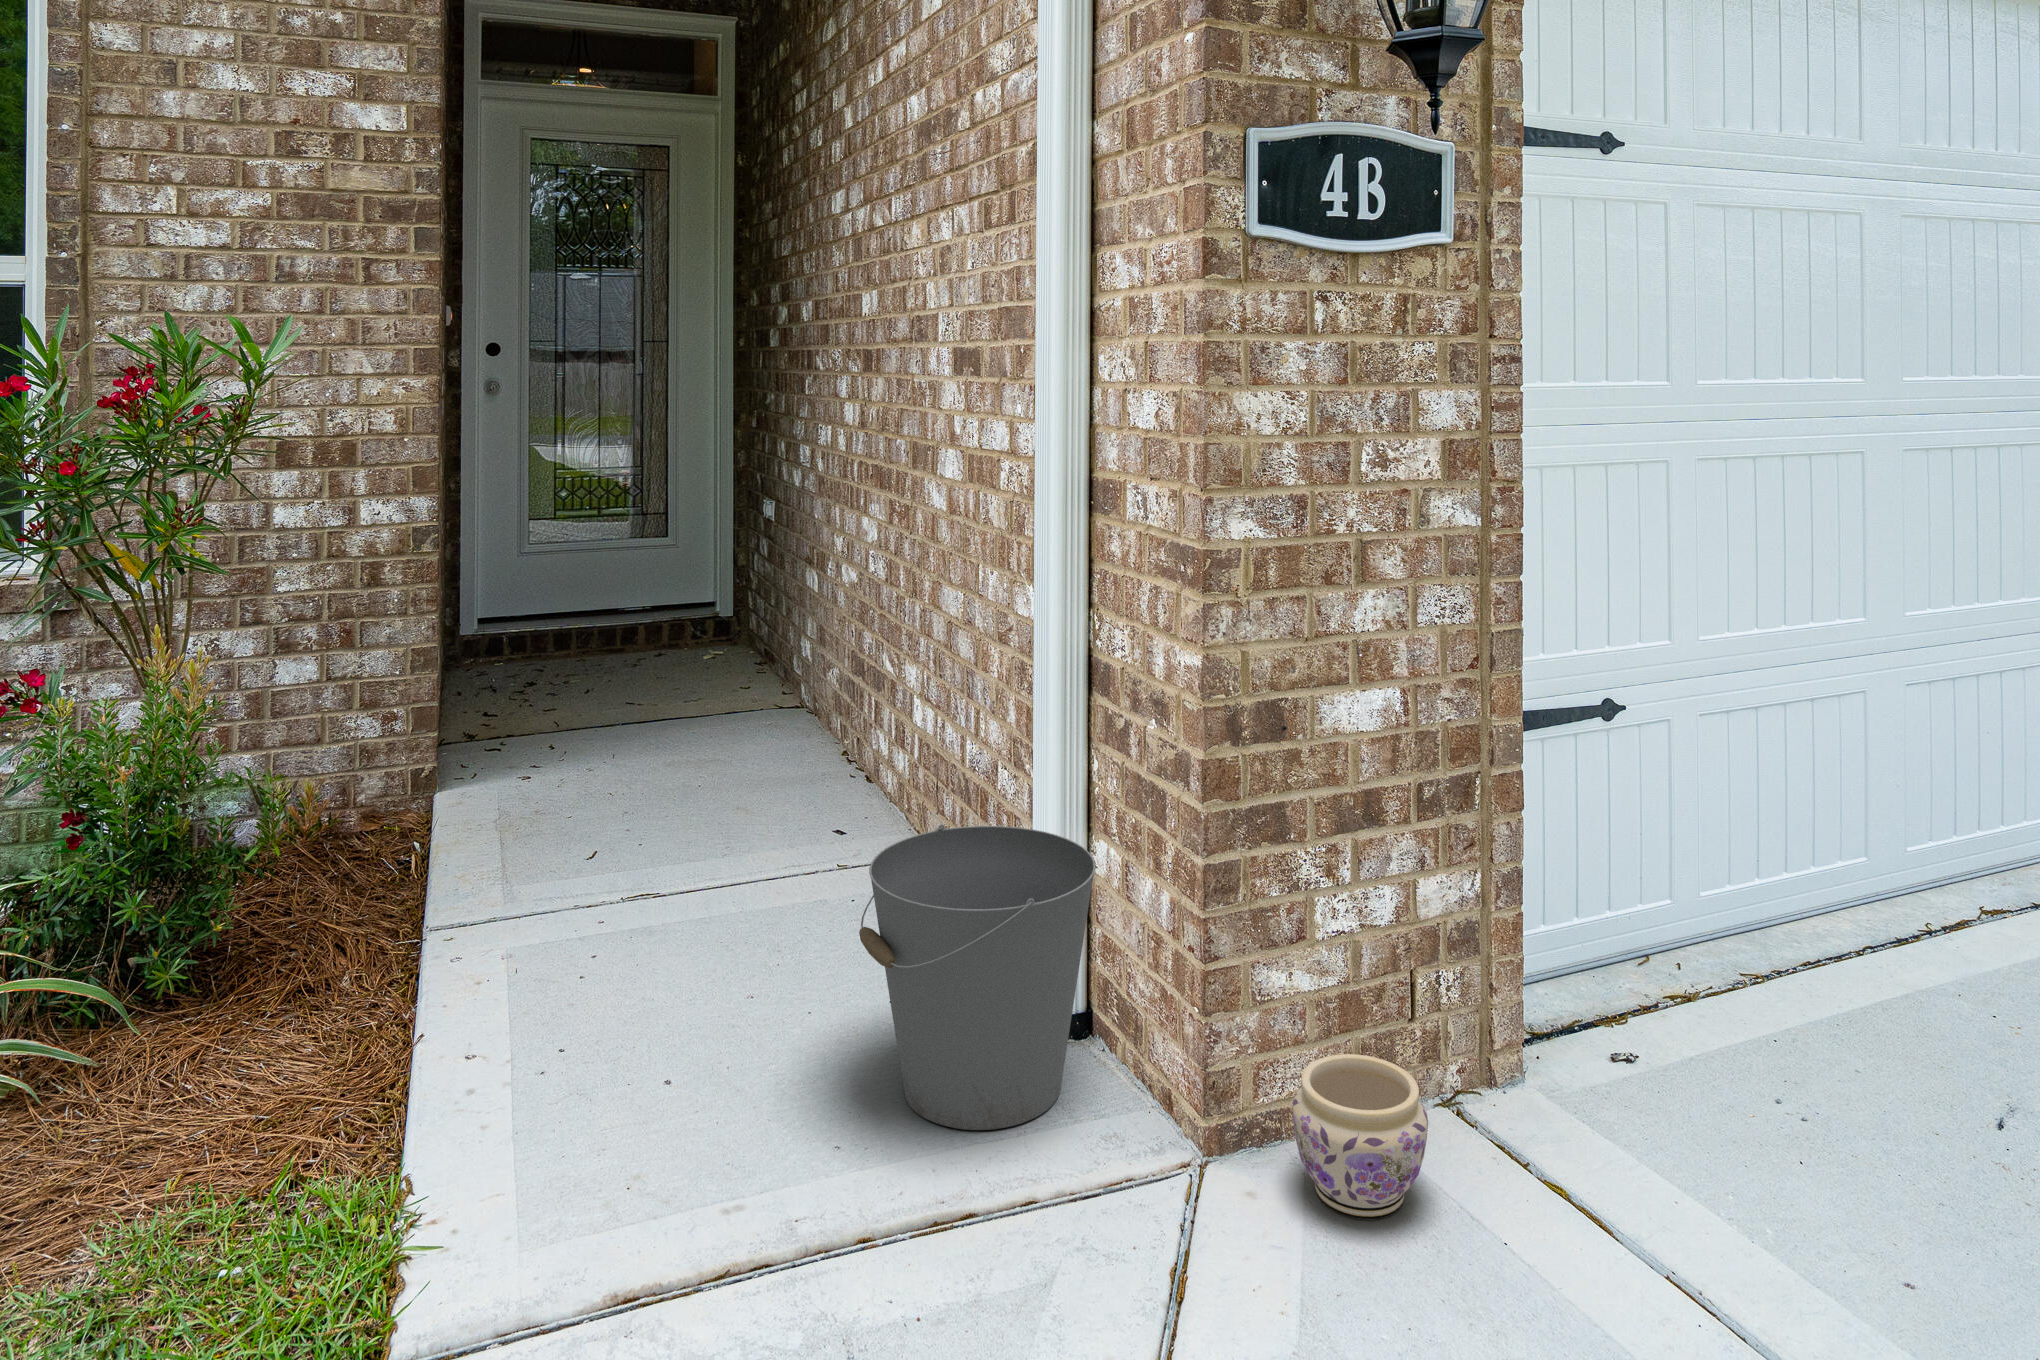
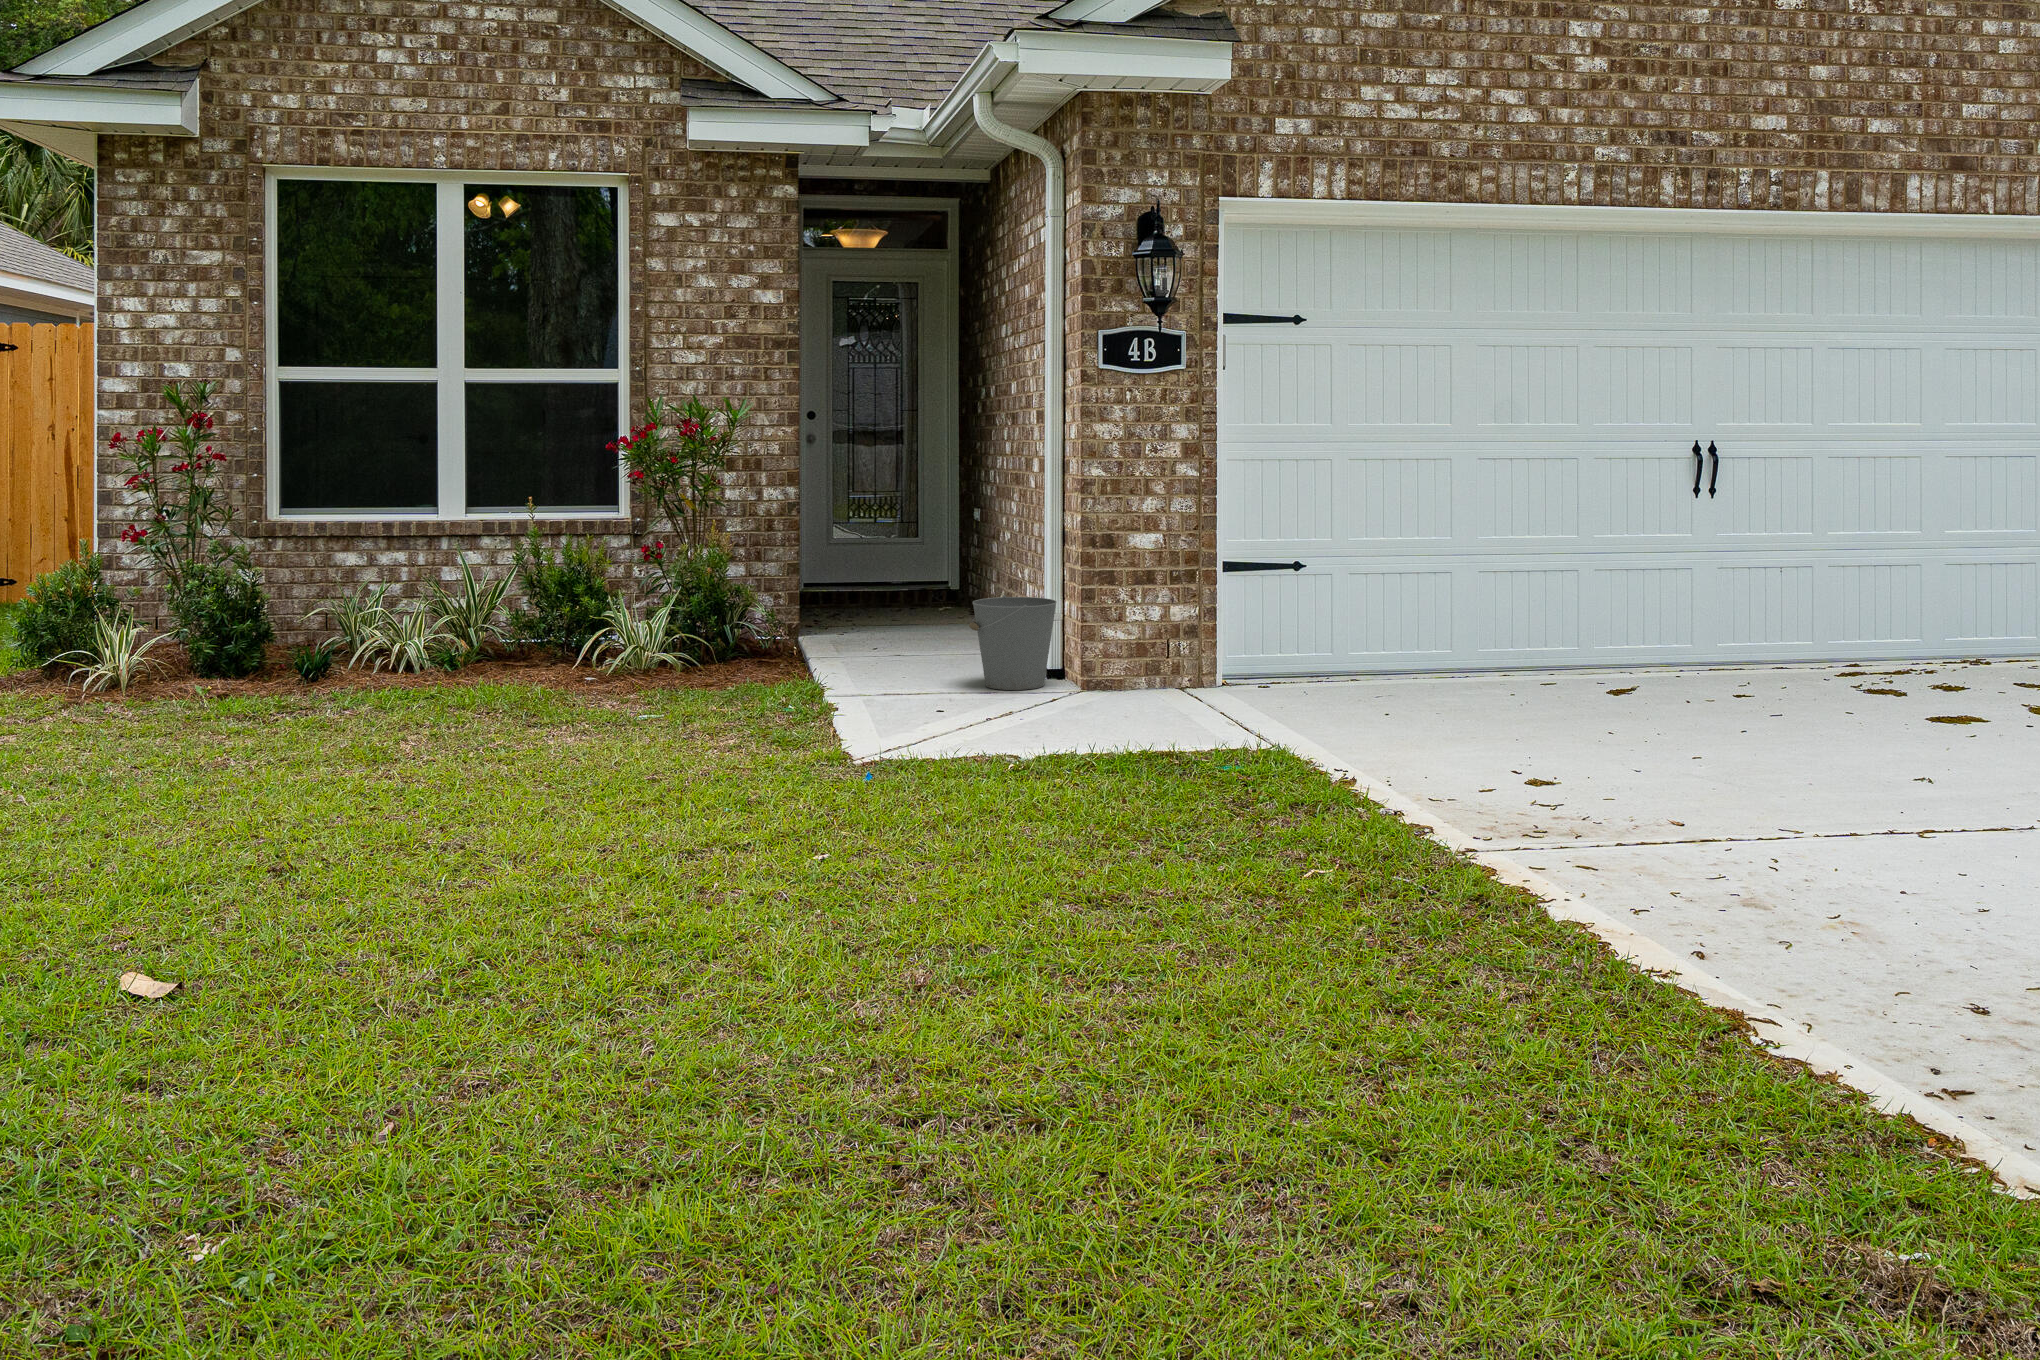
planter: present [1292,1054,1428,1220] -> none [1108,659,1154,703]

